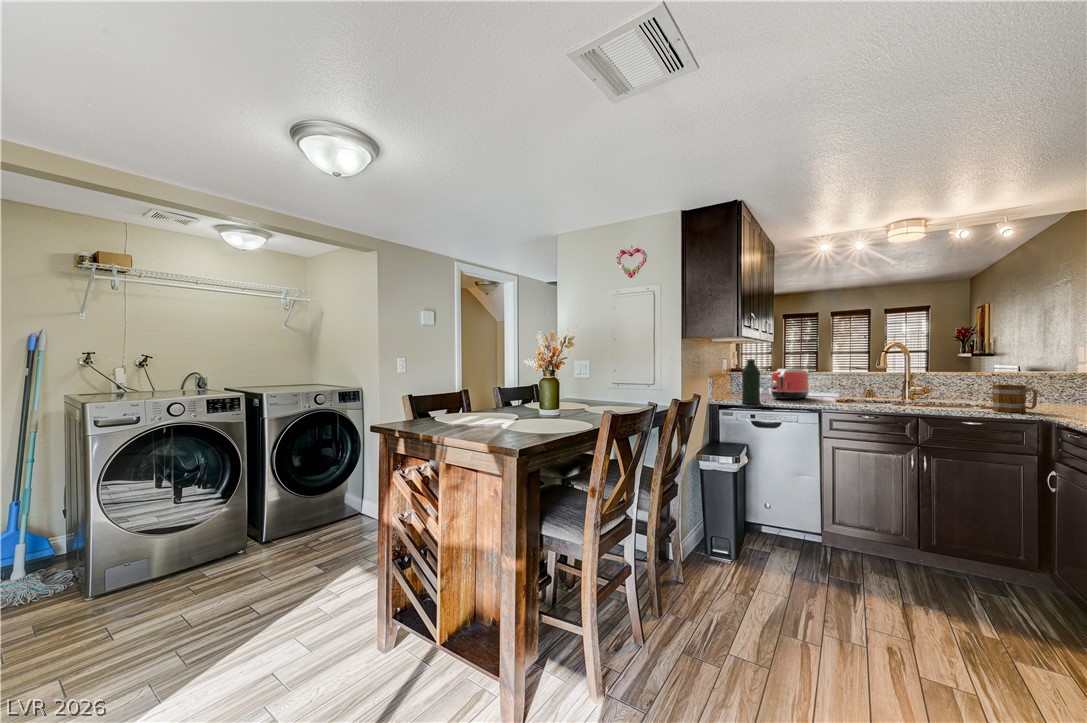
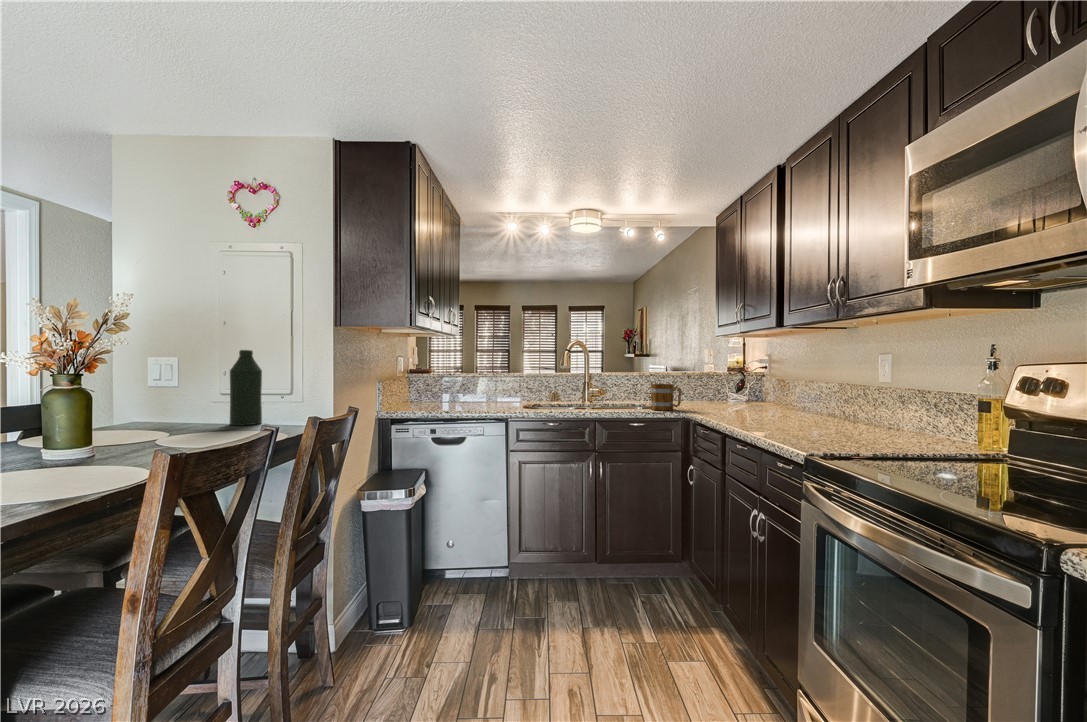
bottle: present [742,359,760,404] -> present [230,350,262,425]
toaster: present [771,369,809,400] -> none [457,369,498,407]

